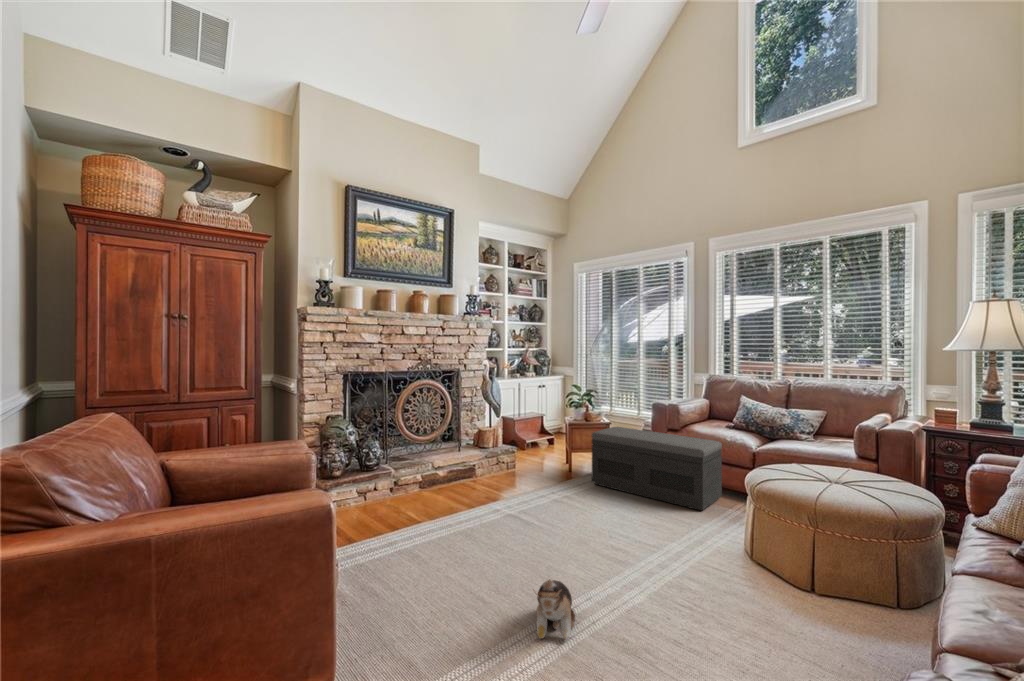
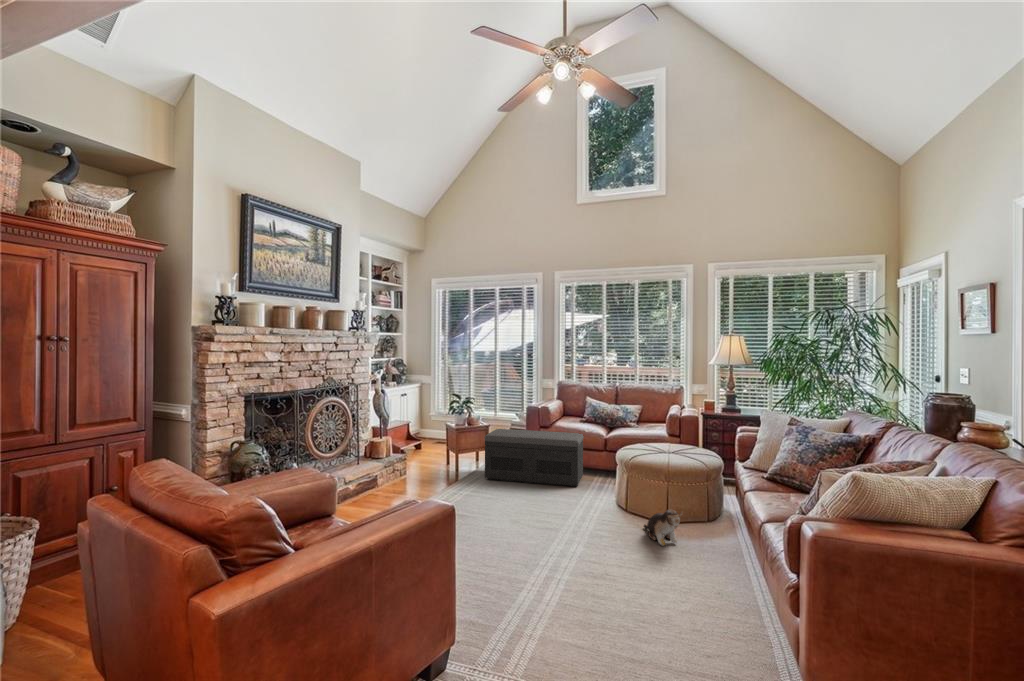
plush toy: present [534,579,575,639] -> present [644,509,683,546]

